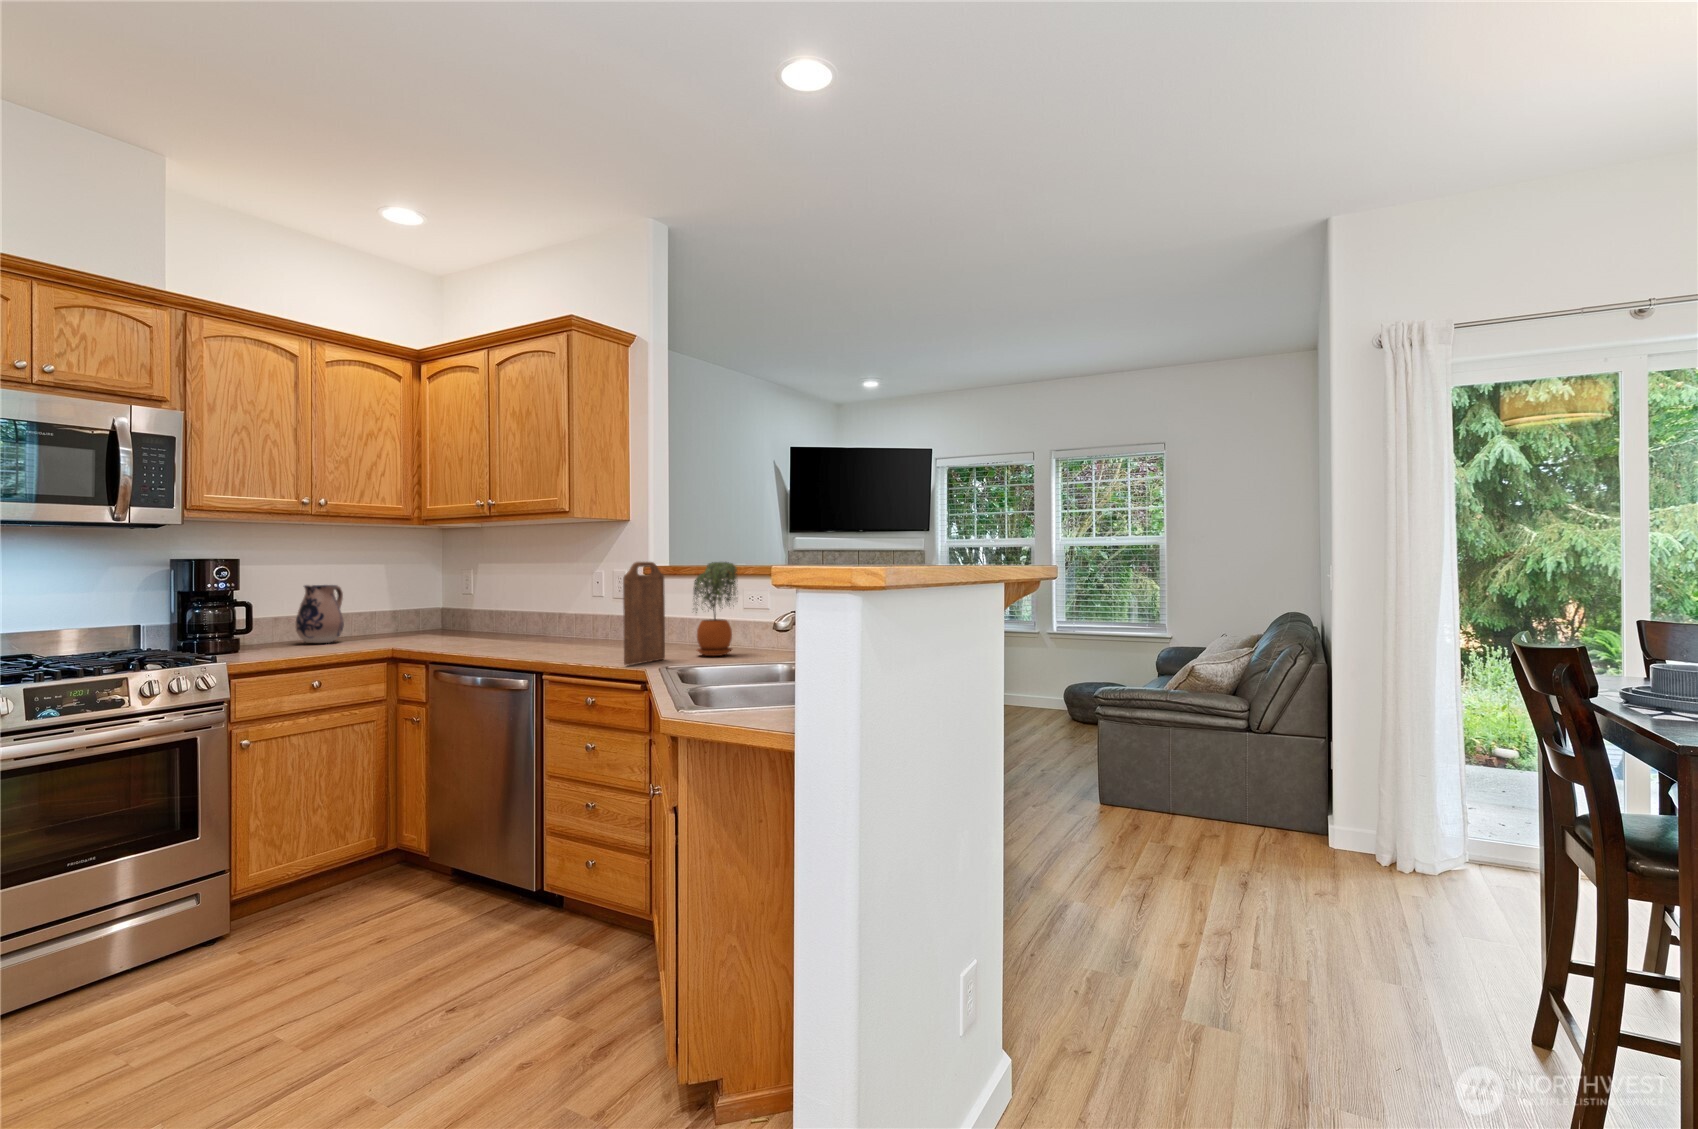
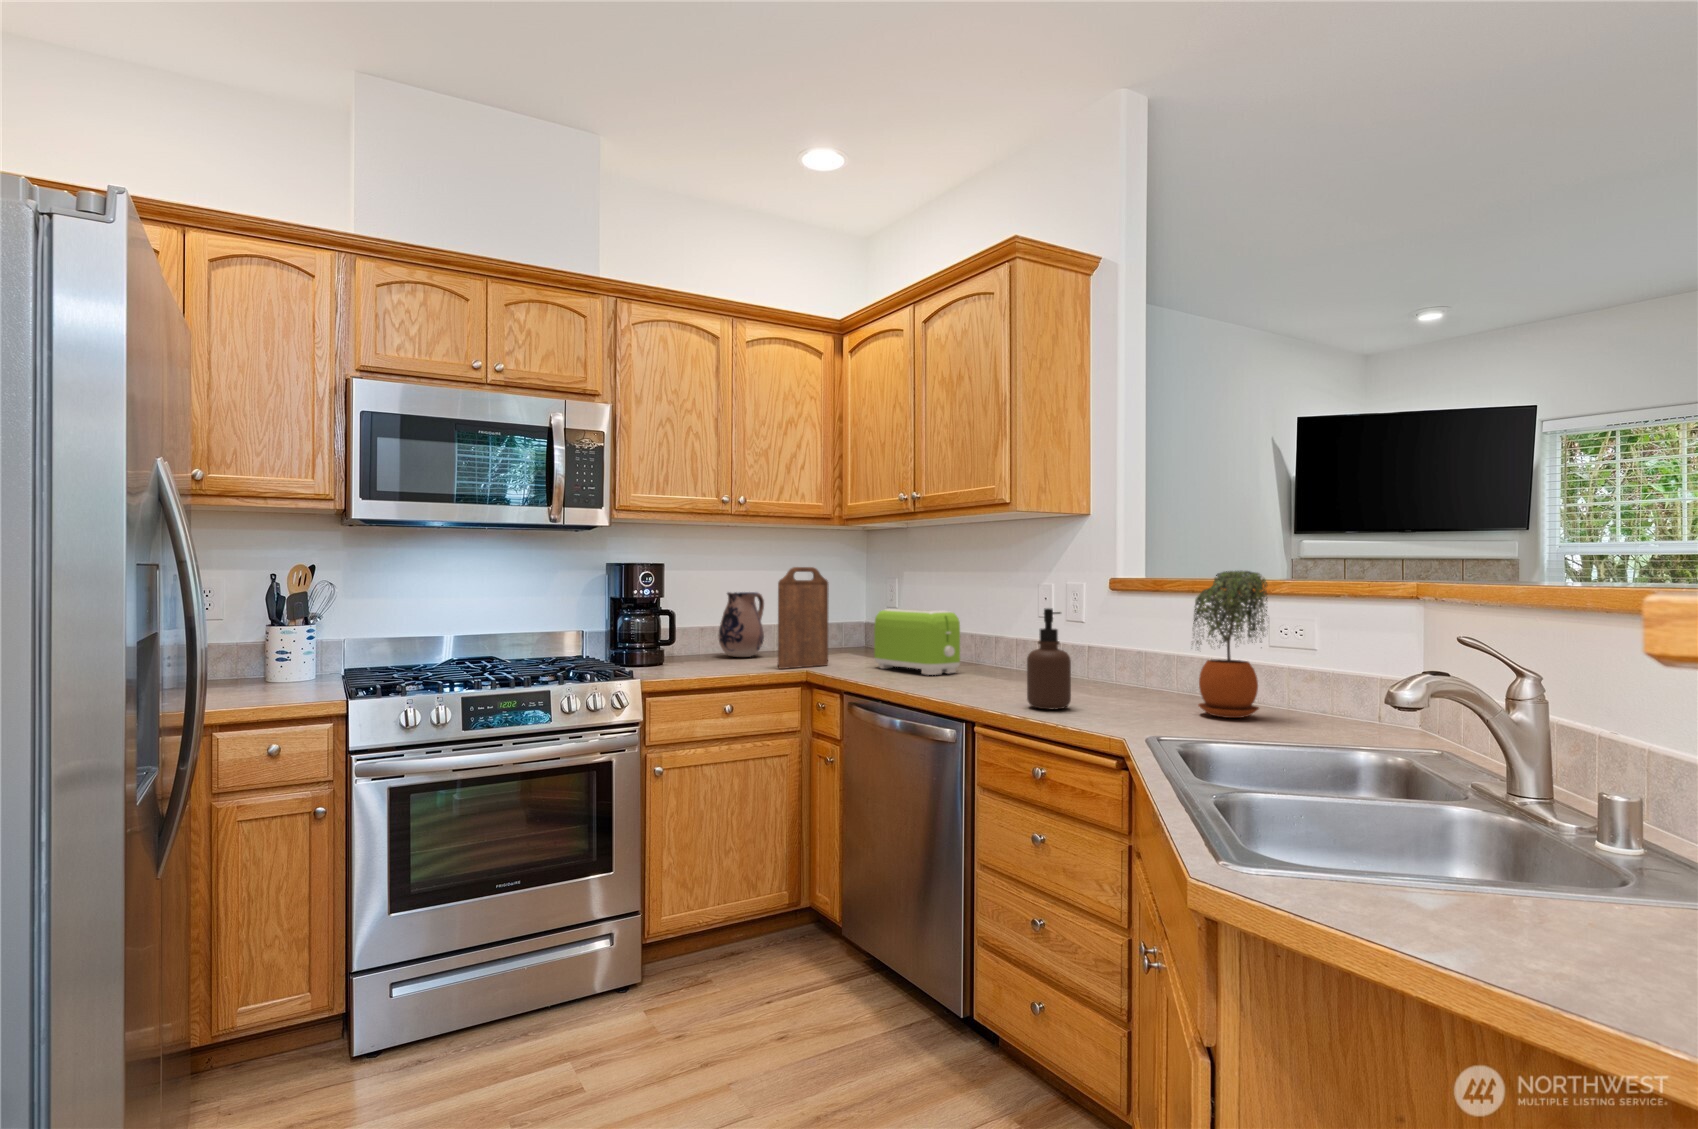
cutting board: present [623,562,665,665] -> present [778,567,829,669]
soap dispenser: none [581,589,613,660] -> present [1027,608,1071,709]
toaster: none [455,595,531,646] -> present [874,609,960,675]

